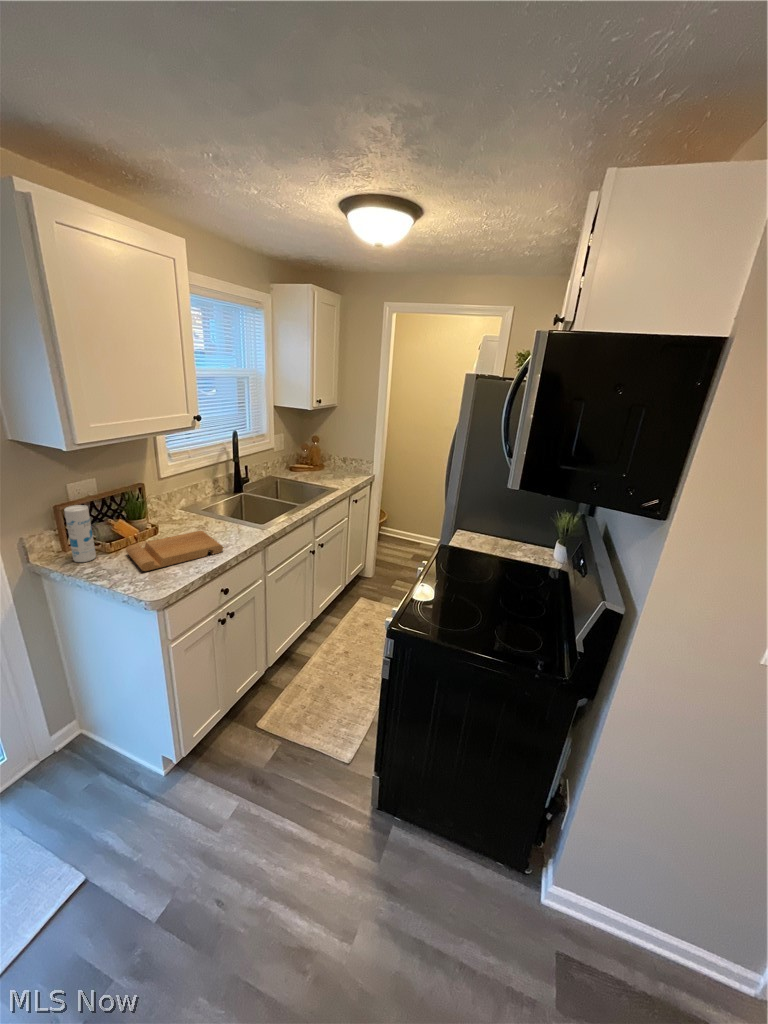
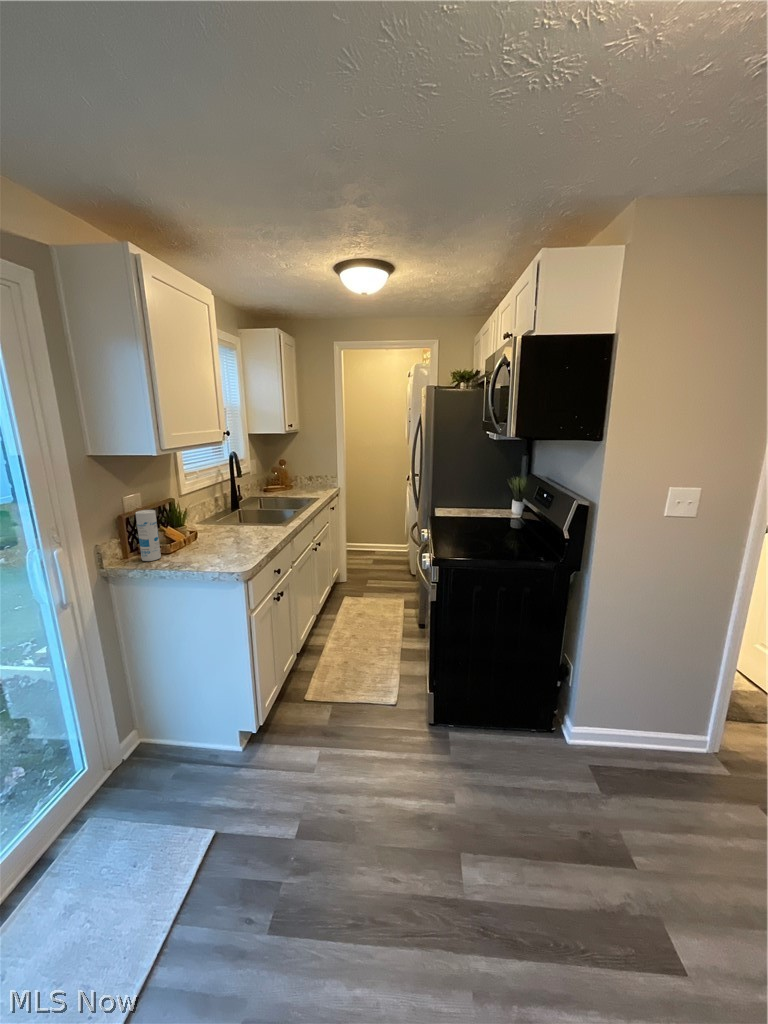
cutting board: present [126,531,223,571] -> none [186,529,269,558]

